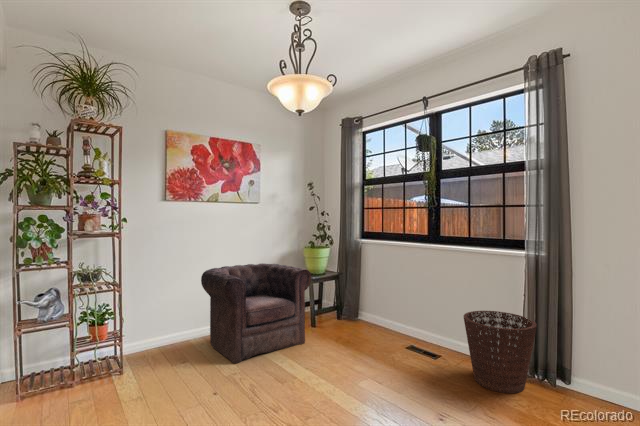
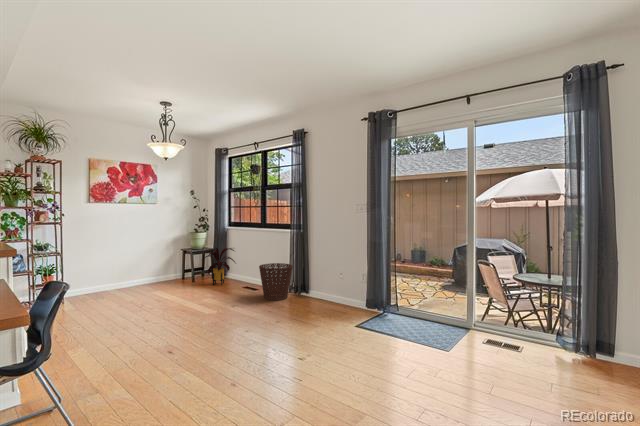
armchair: present [201,263,311,363] -> none [115,242,187,297]
house plant: none [330,275,390,338] -> present [205,248,235,285]

